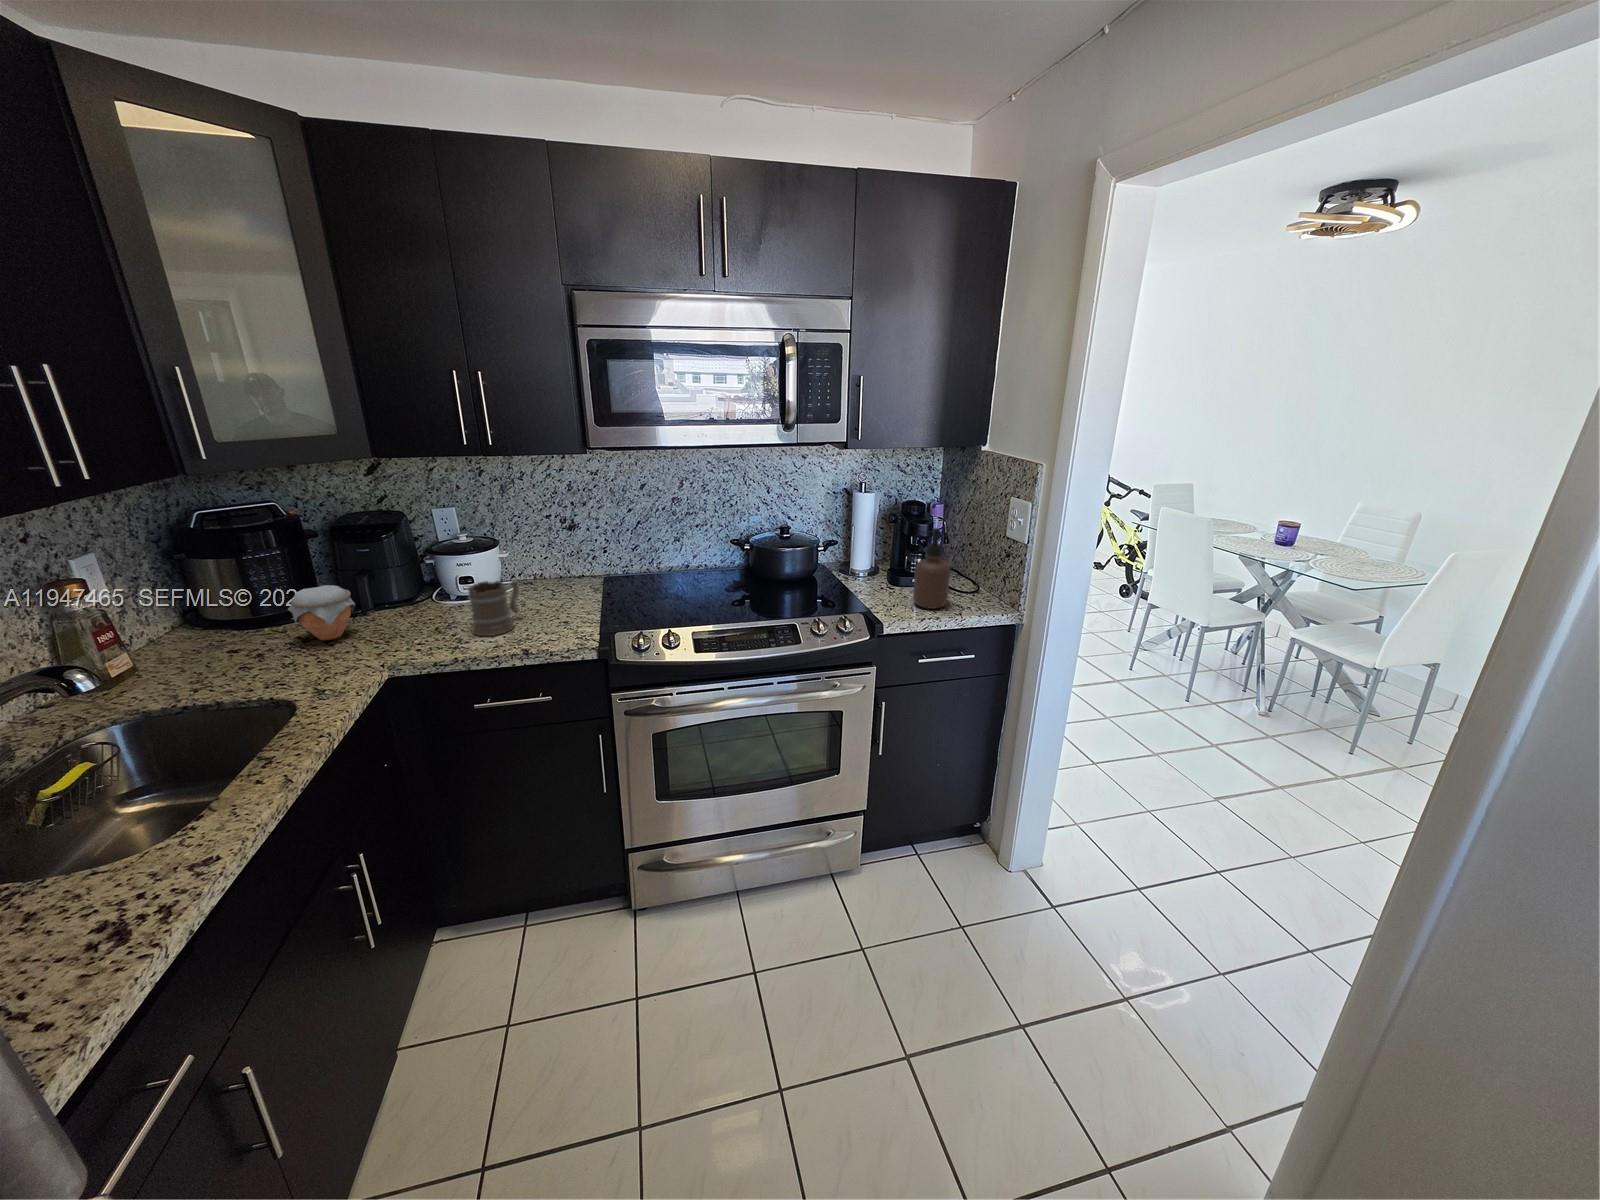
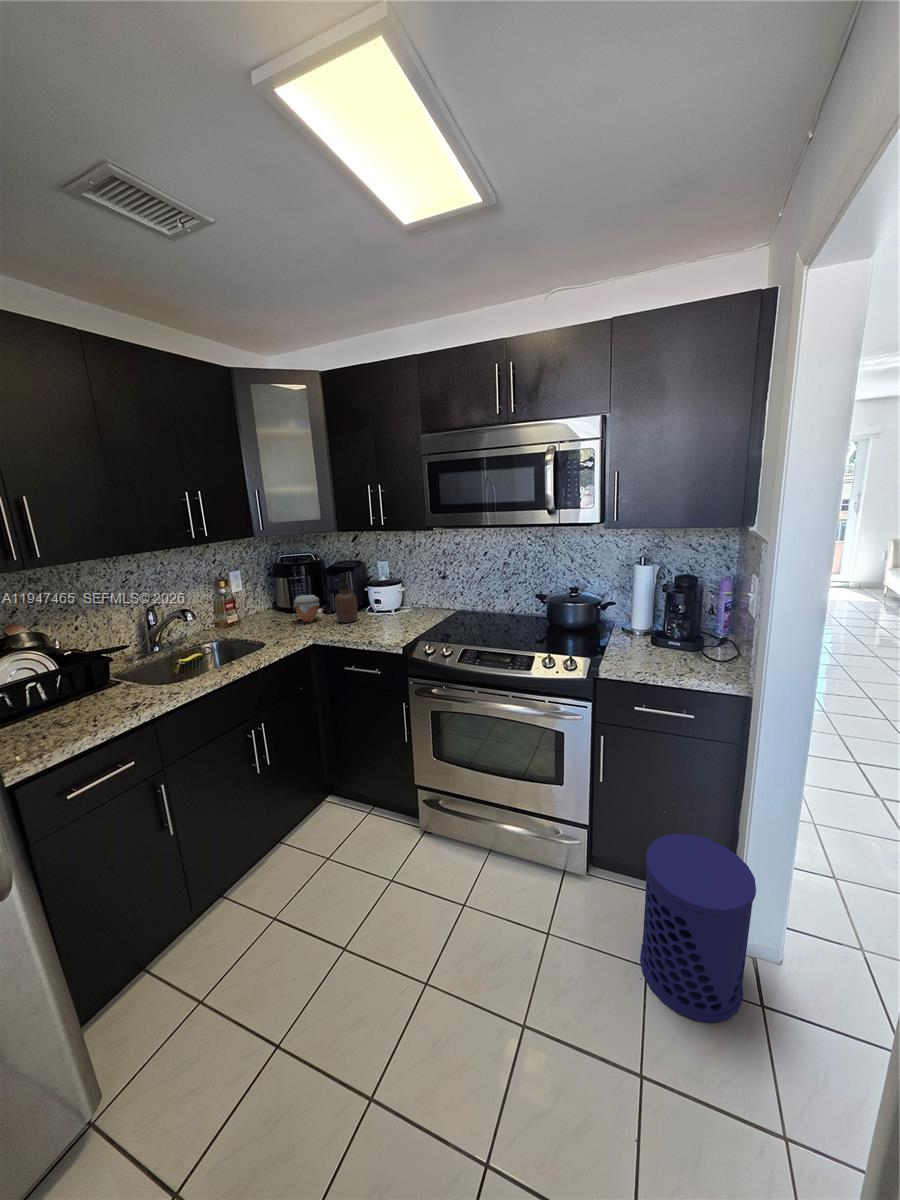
soap dispenser: present [913,528,950,609] -> present [335,573,358,623]
mug: present [468,580,519,636] -> none [360,601,391,632]
waste bin: none [946,777,1060,952] -> present [640,834,756,1023]

